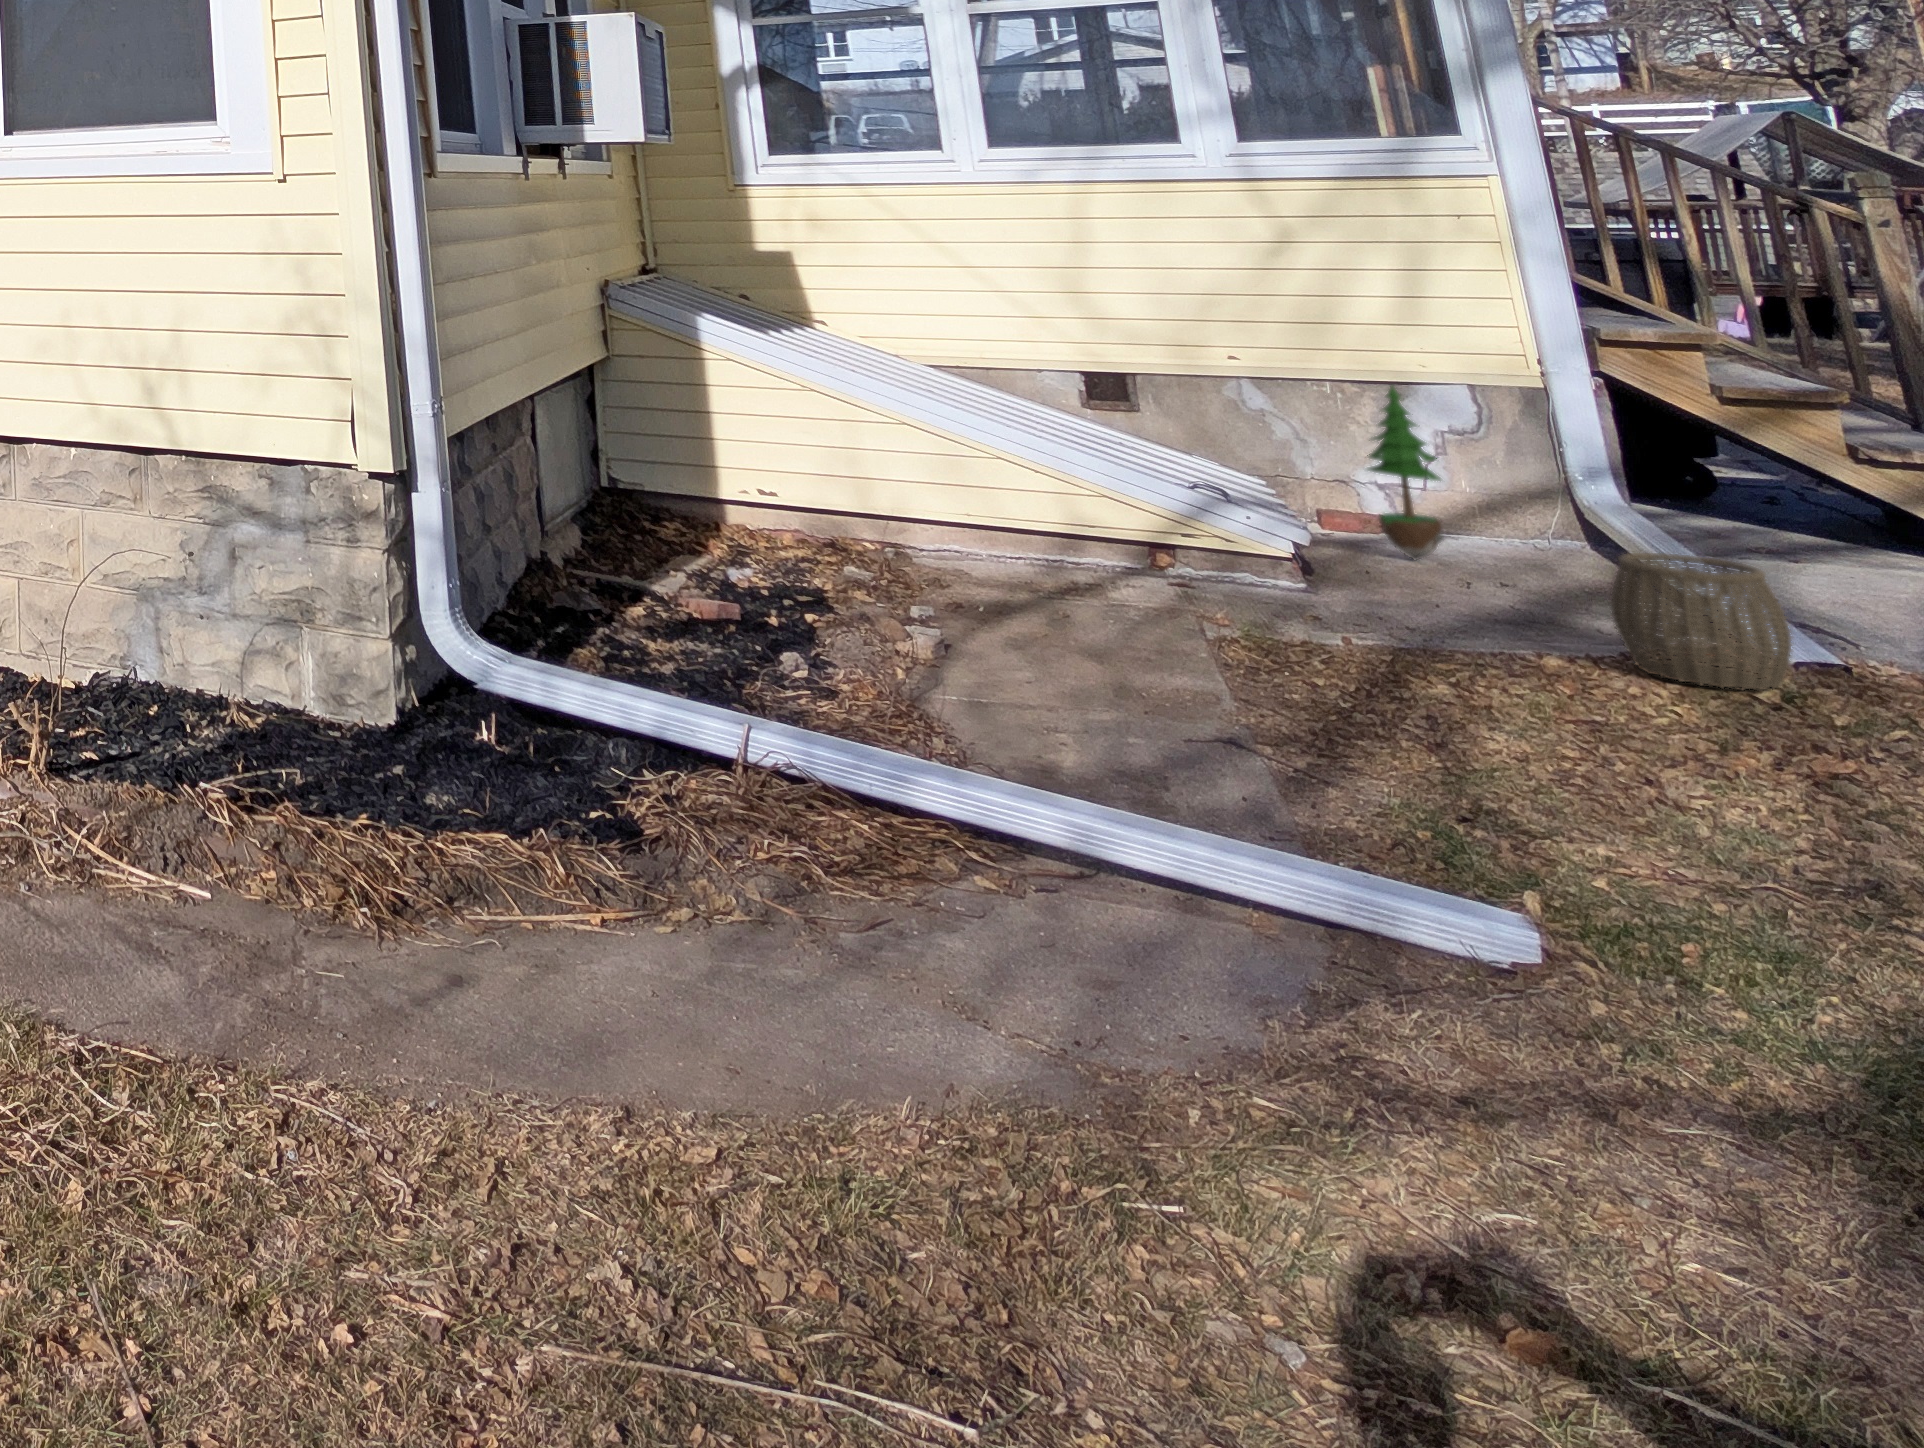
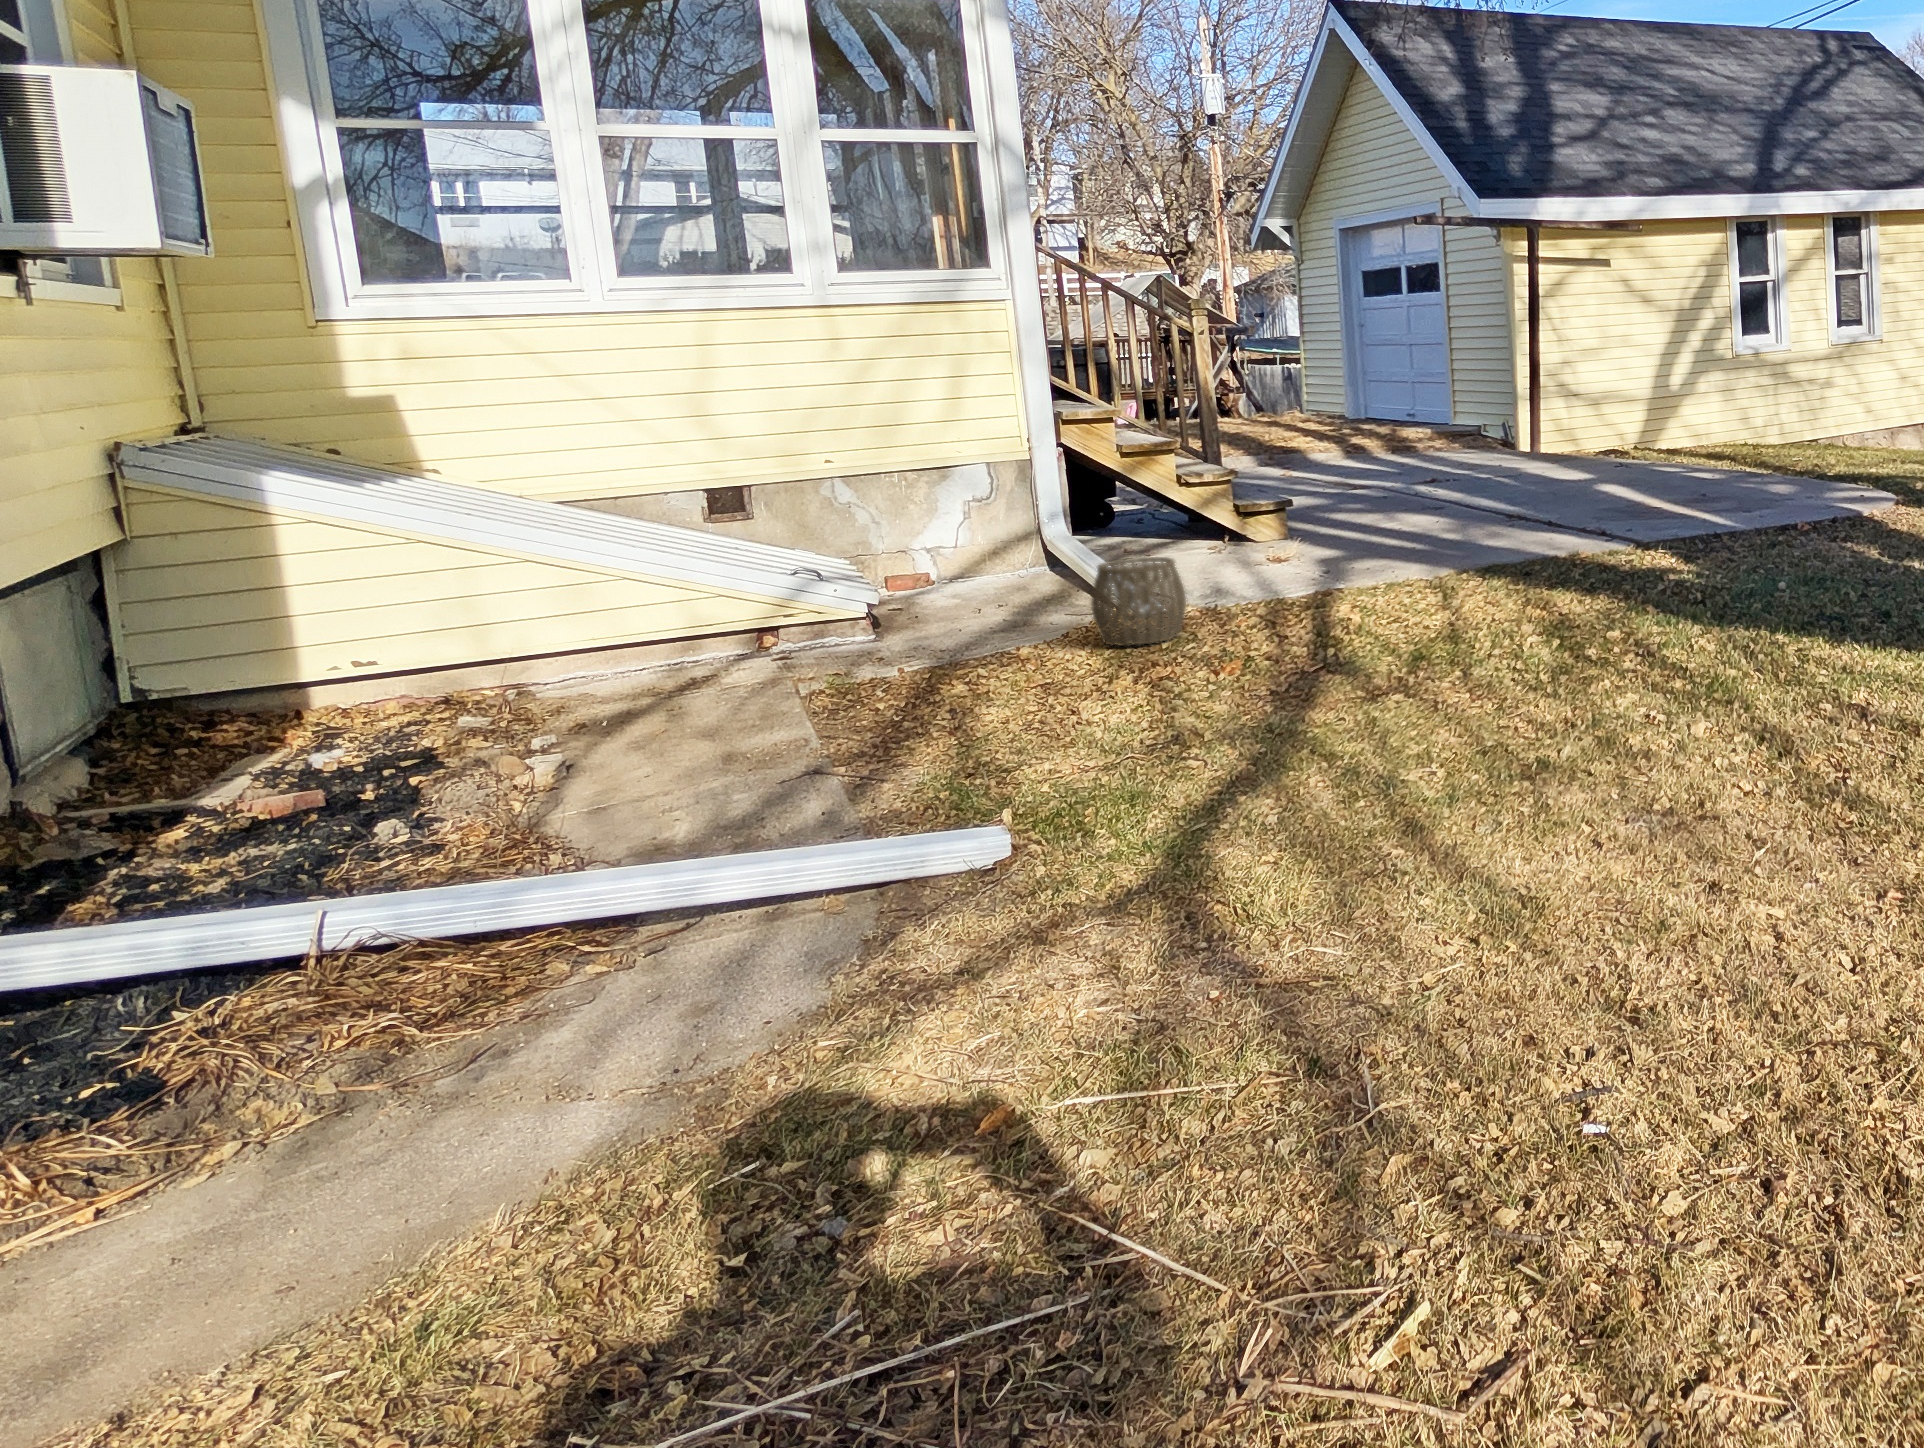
potted tree: present [1367,386,1444,560] -> none [931,464,986,602]

